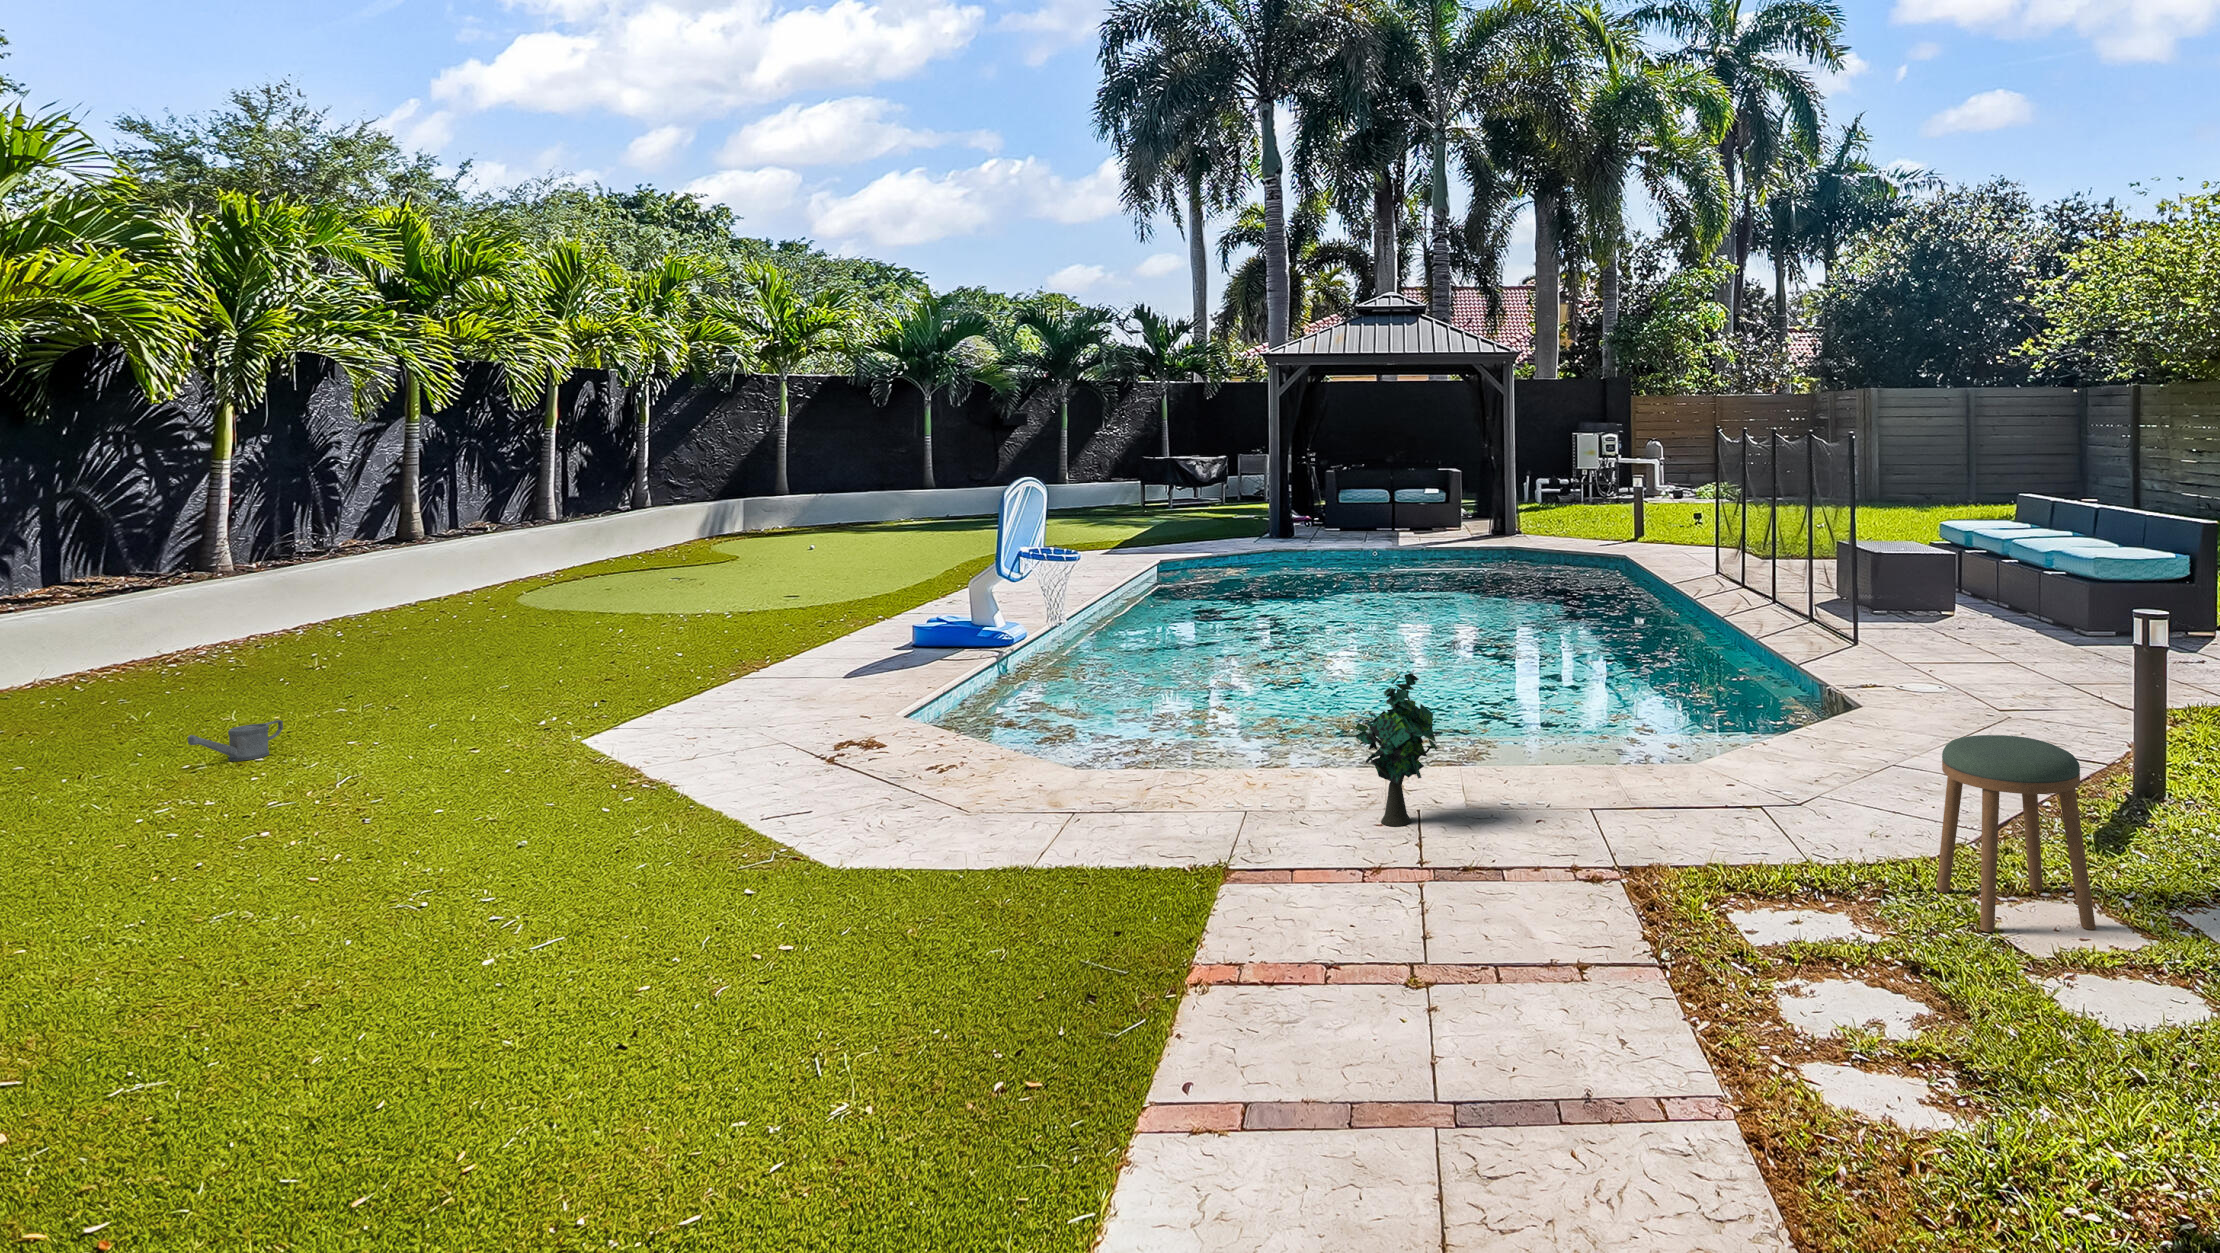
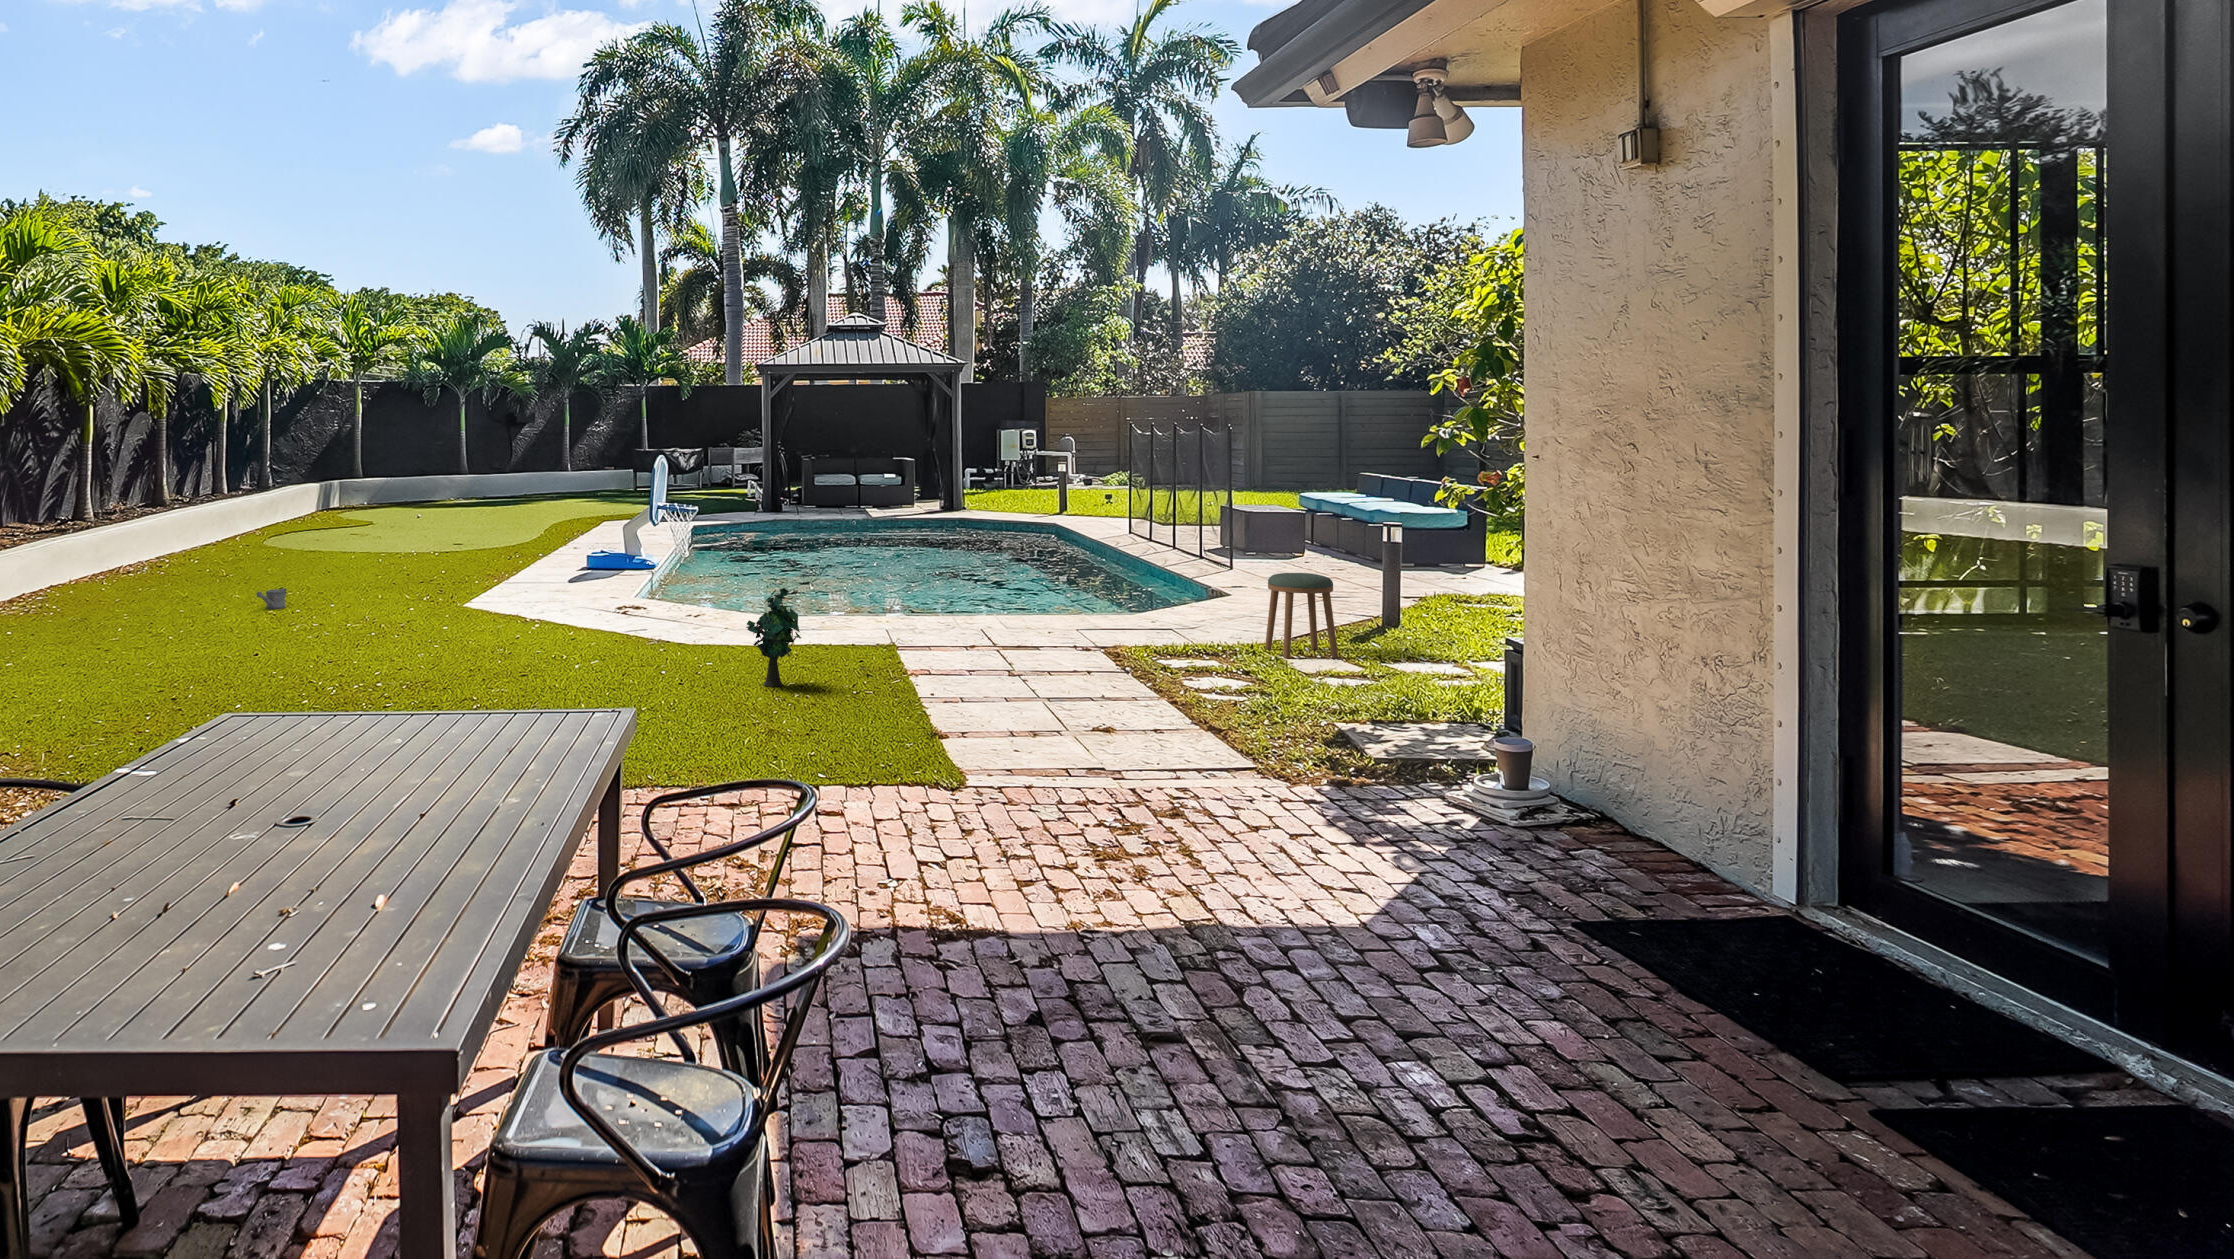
decorative plant: present [1354,673,1439,826] -> present [746,588,801,687]

